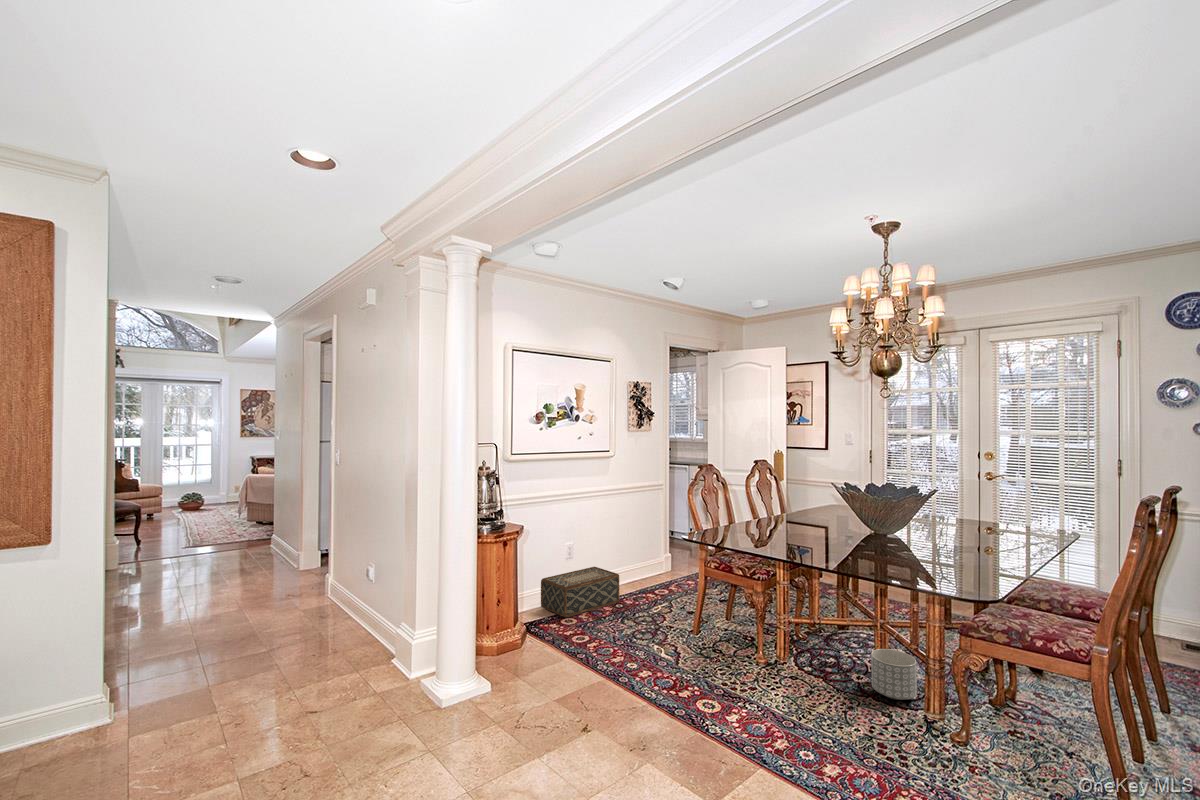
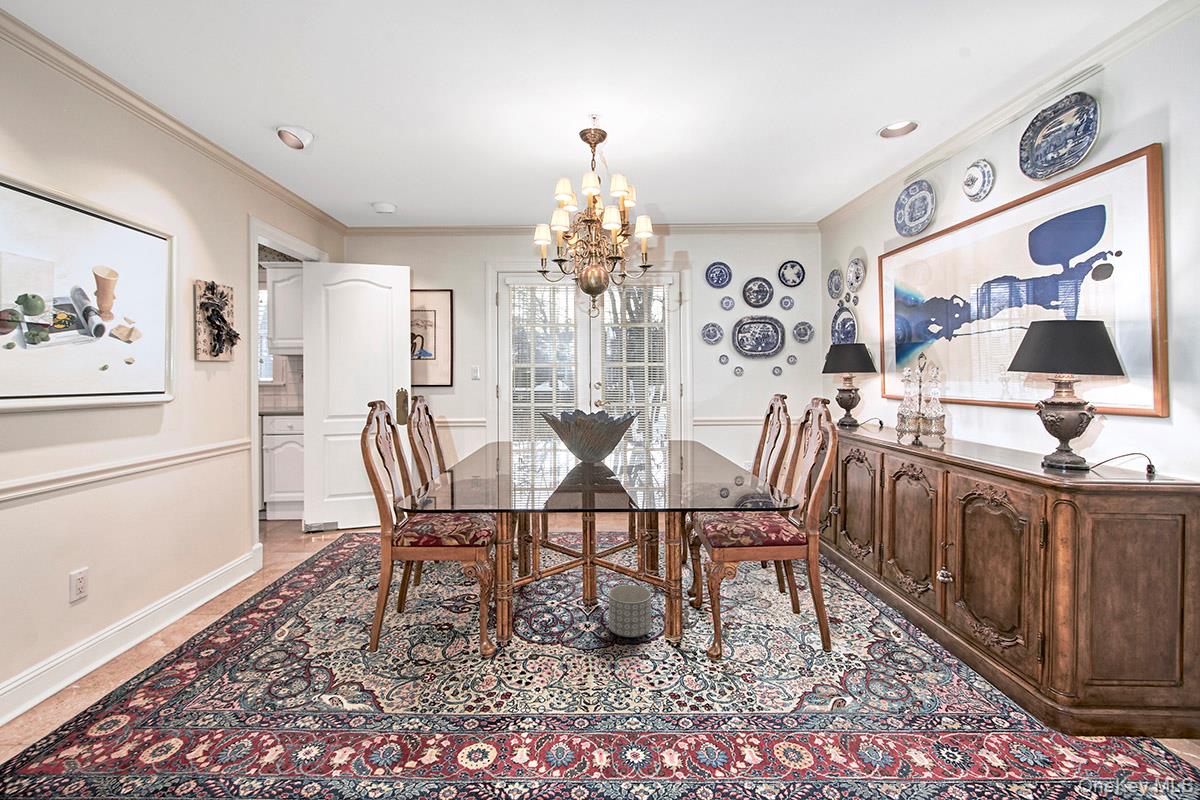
woven basket: present [541,567,619,617] -> none [7,600,202,722]

